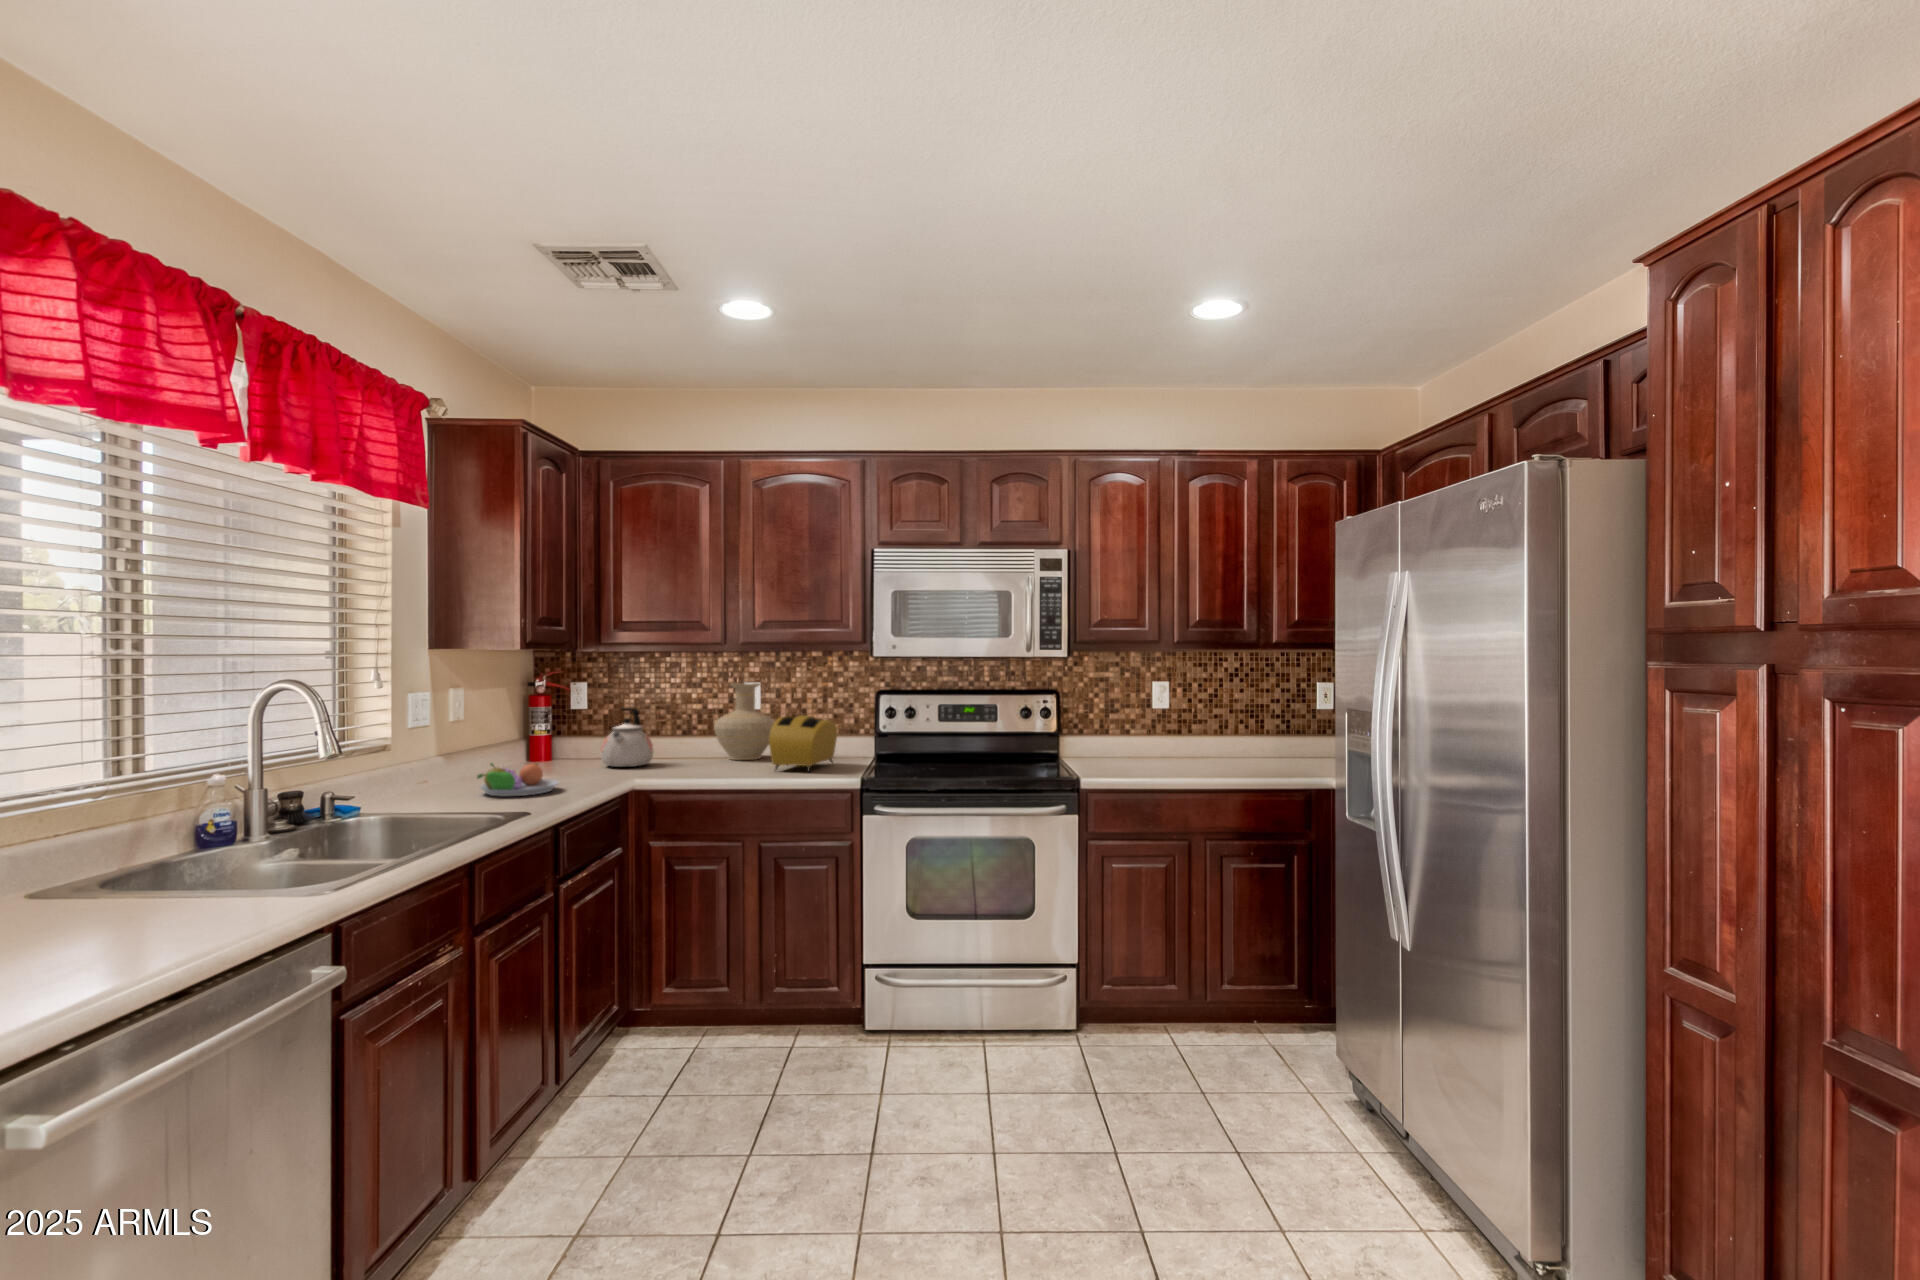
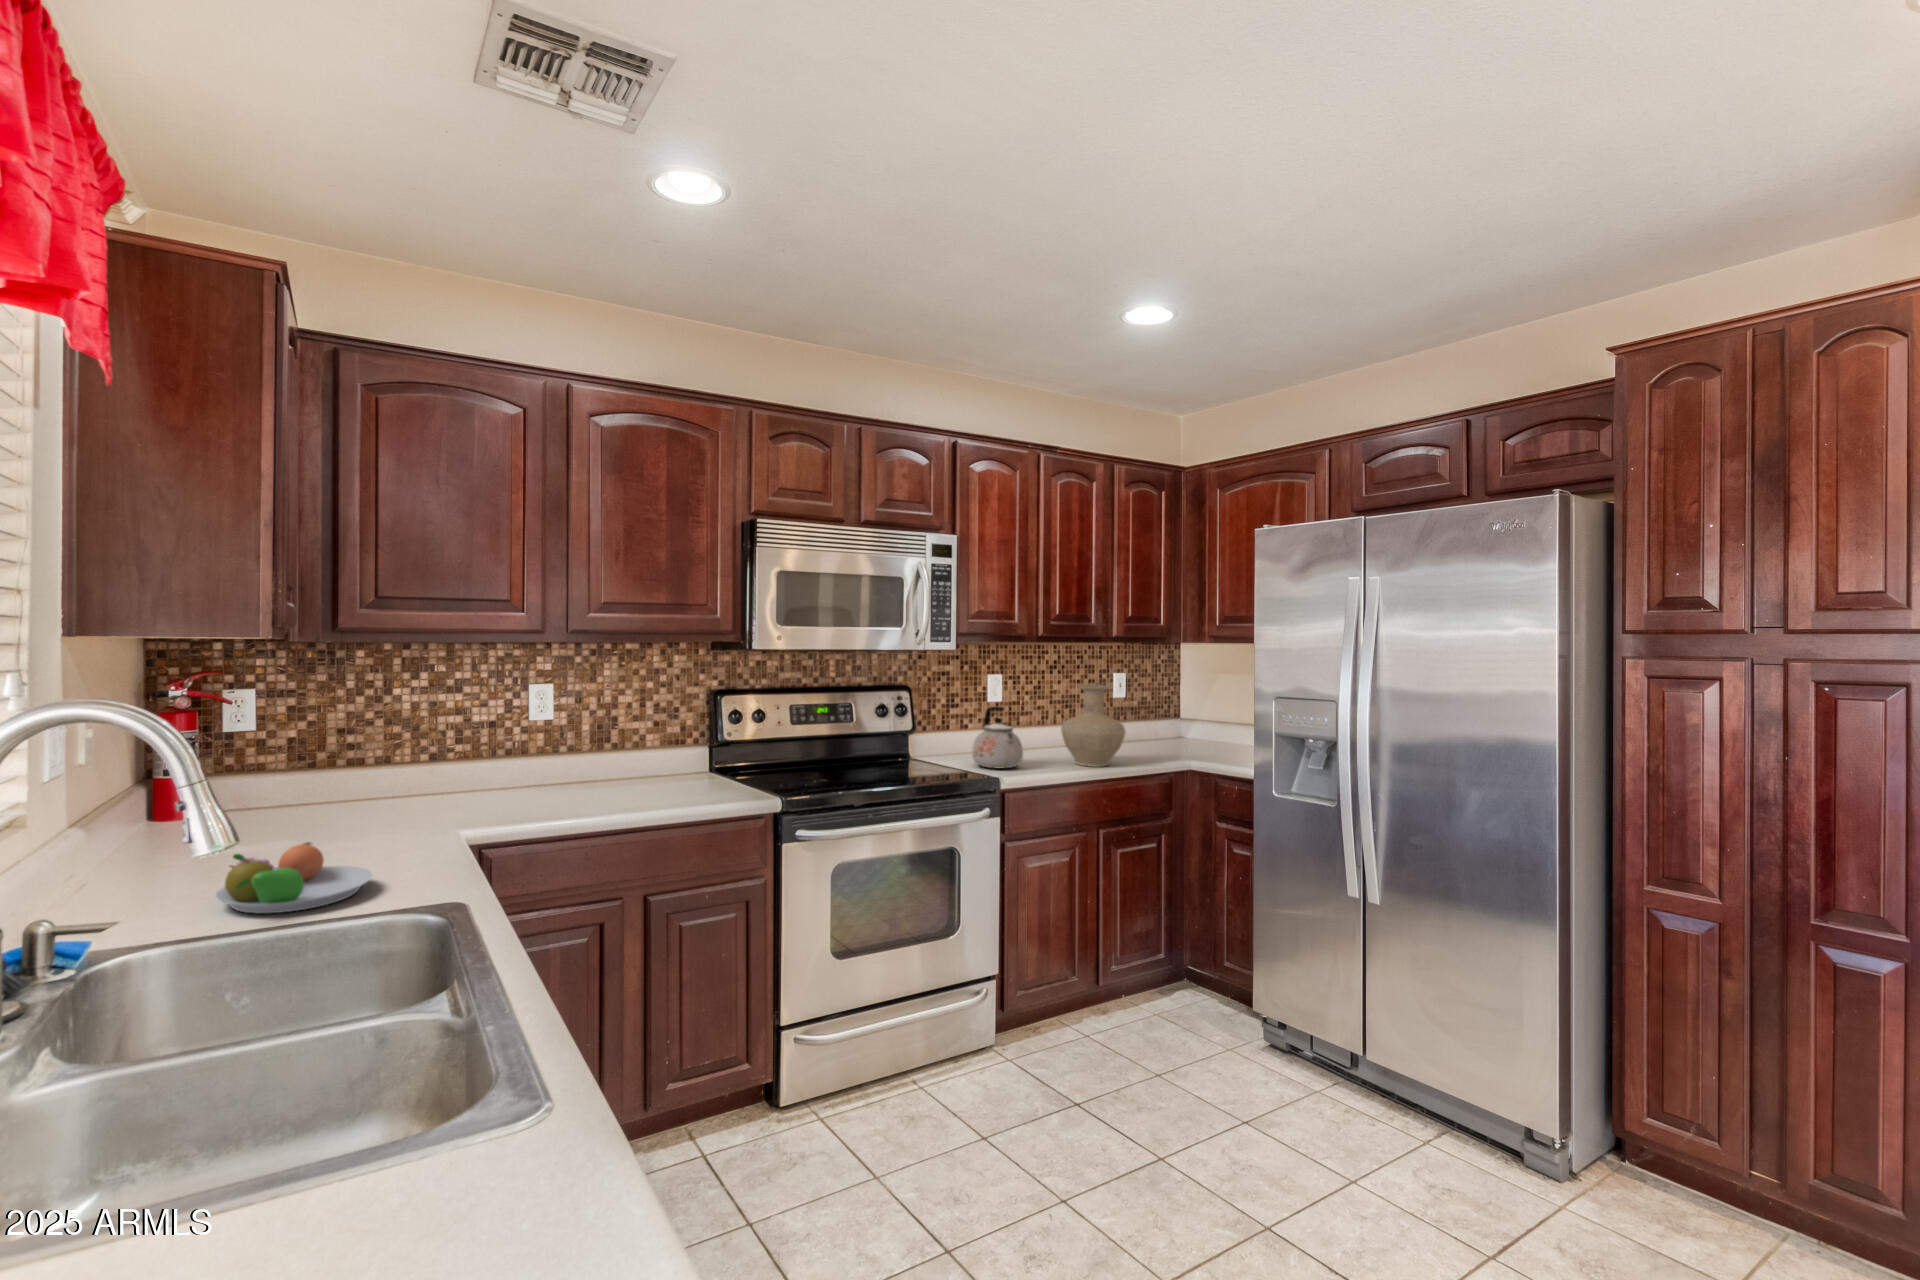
vase: present [714,683,775,760] -> present [1061,684,1126,767]
kettle: present [601,708,654,767] -> present [972,707,1023,769]
toaster: present [769,715,837,771] -> none [624,730,697,808]

